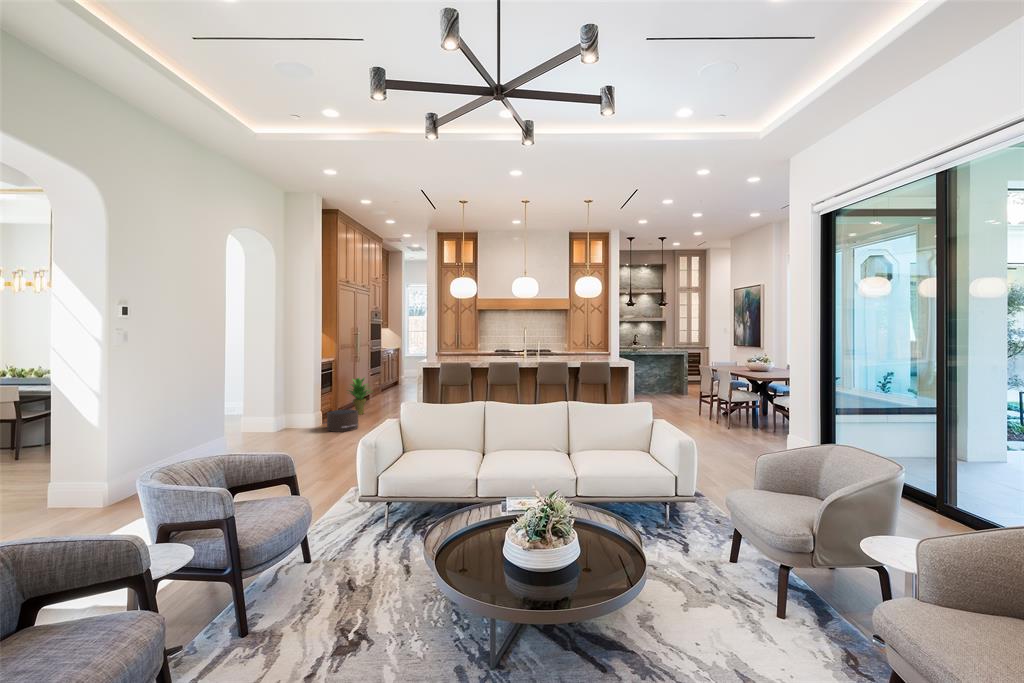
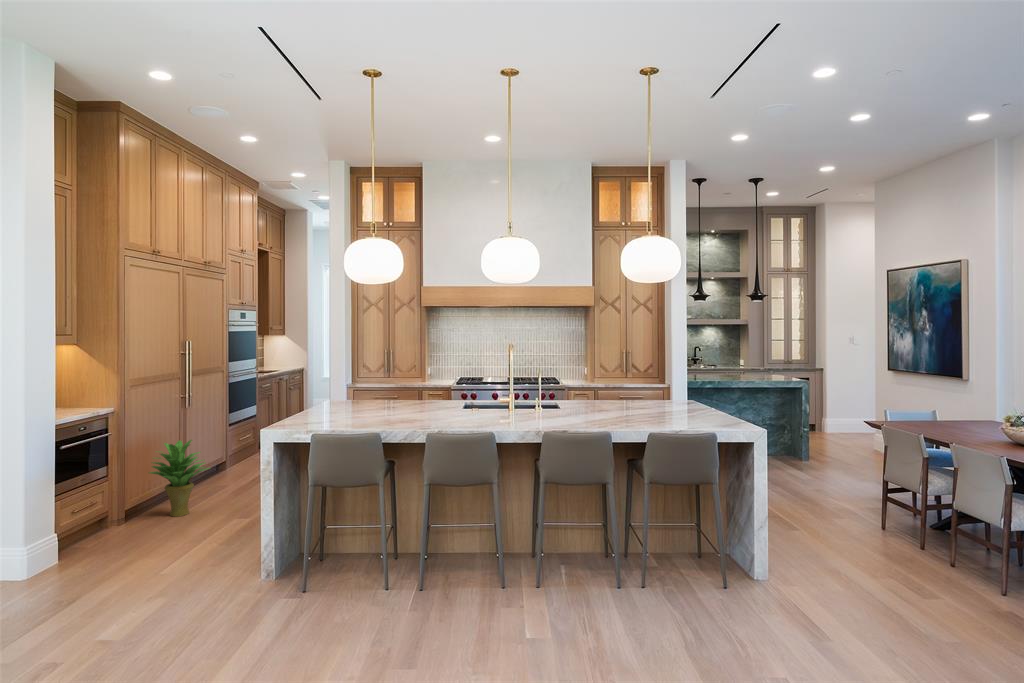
pouf: present [323,409,358,432] -> none [64,520,148,578]

